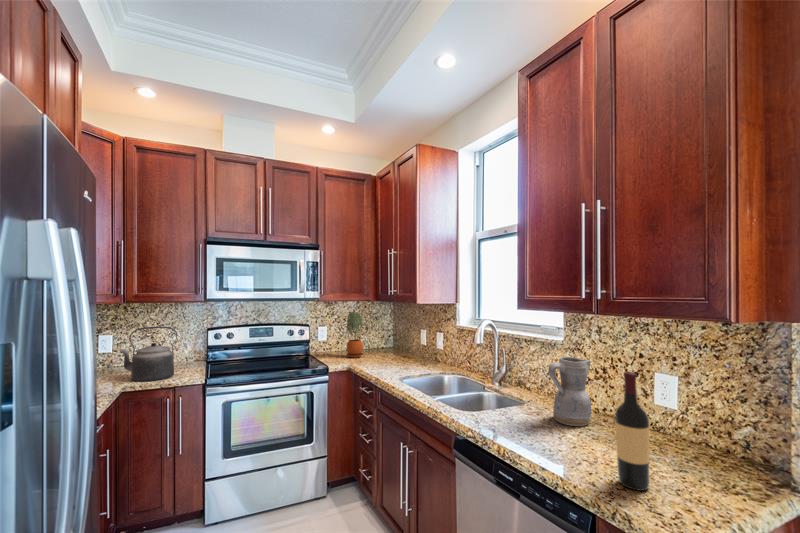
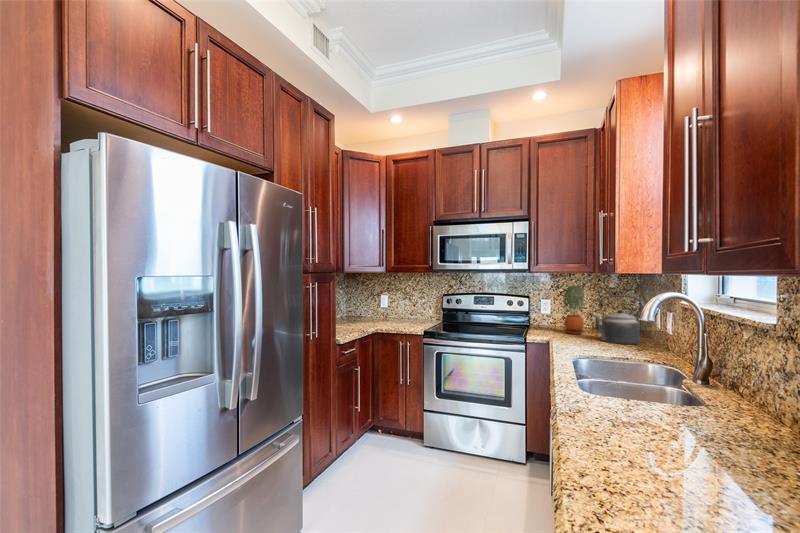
kettle: present [120,326,177,382] -> present [592,295,642,345]
ceramic pitcher: present [548,357,591,426] -> none [678,339,761,443]
wine bottle: present [615,372,649,491] -> none [618,340,666,505]

